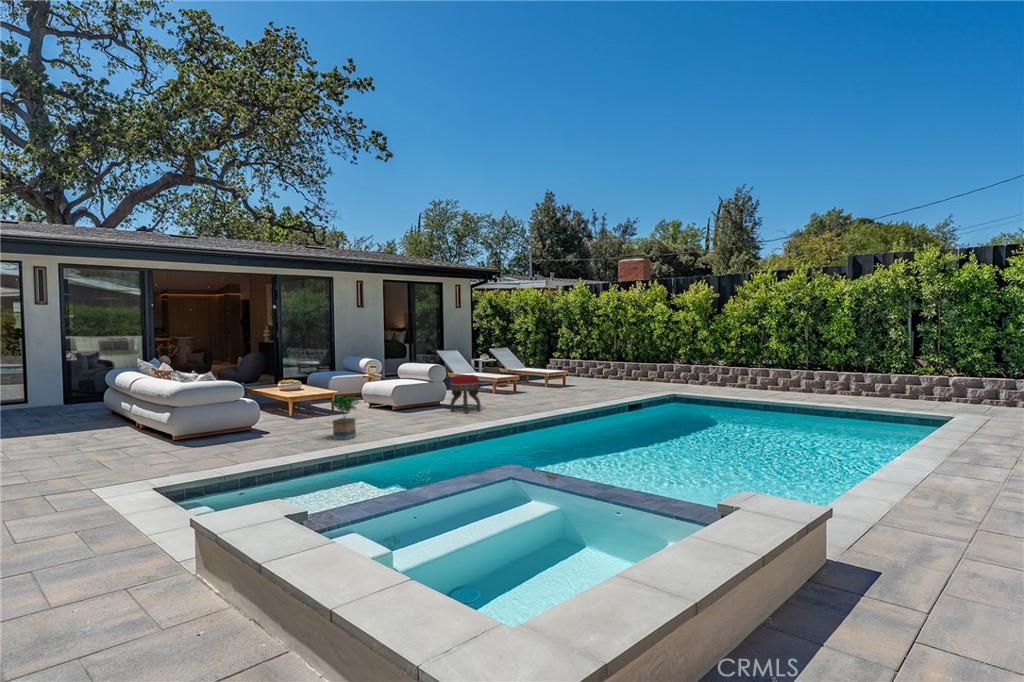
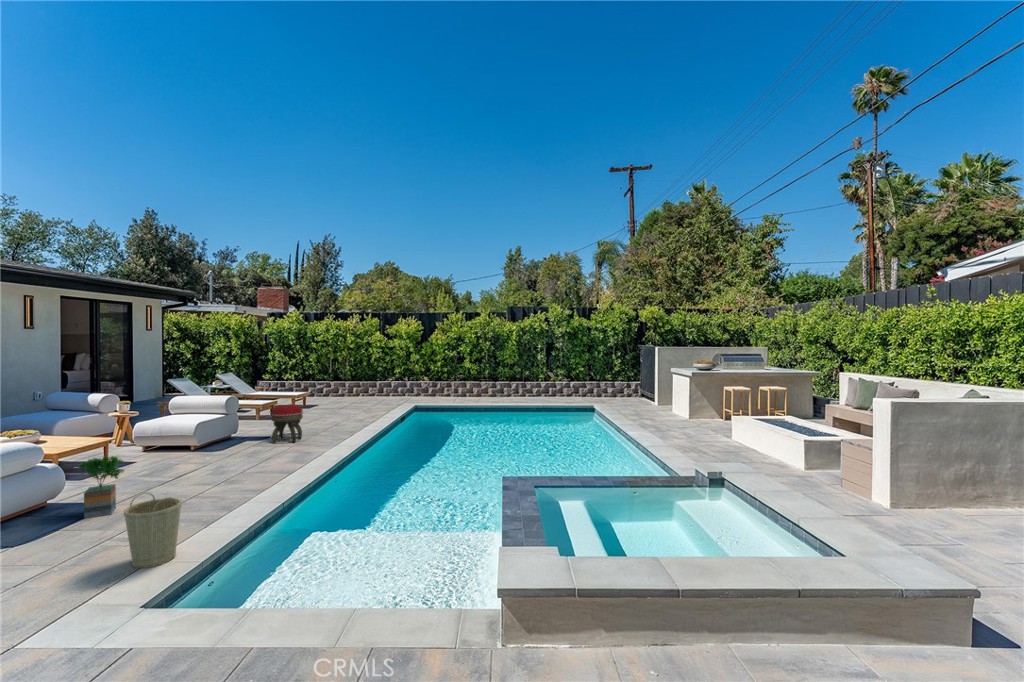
potted tree: present [333,396,358,440] -> present [79,456,124,518]
basket: none [184,416,222,469] -> present [124,492,182,568]

